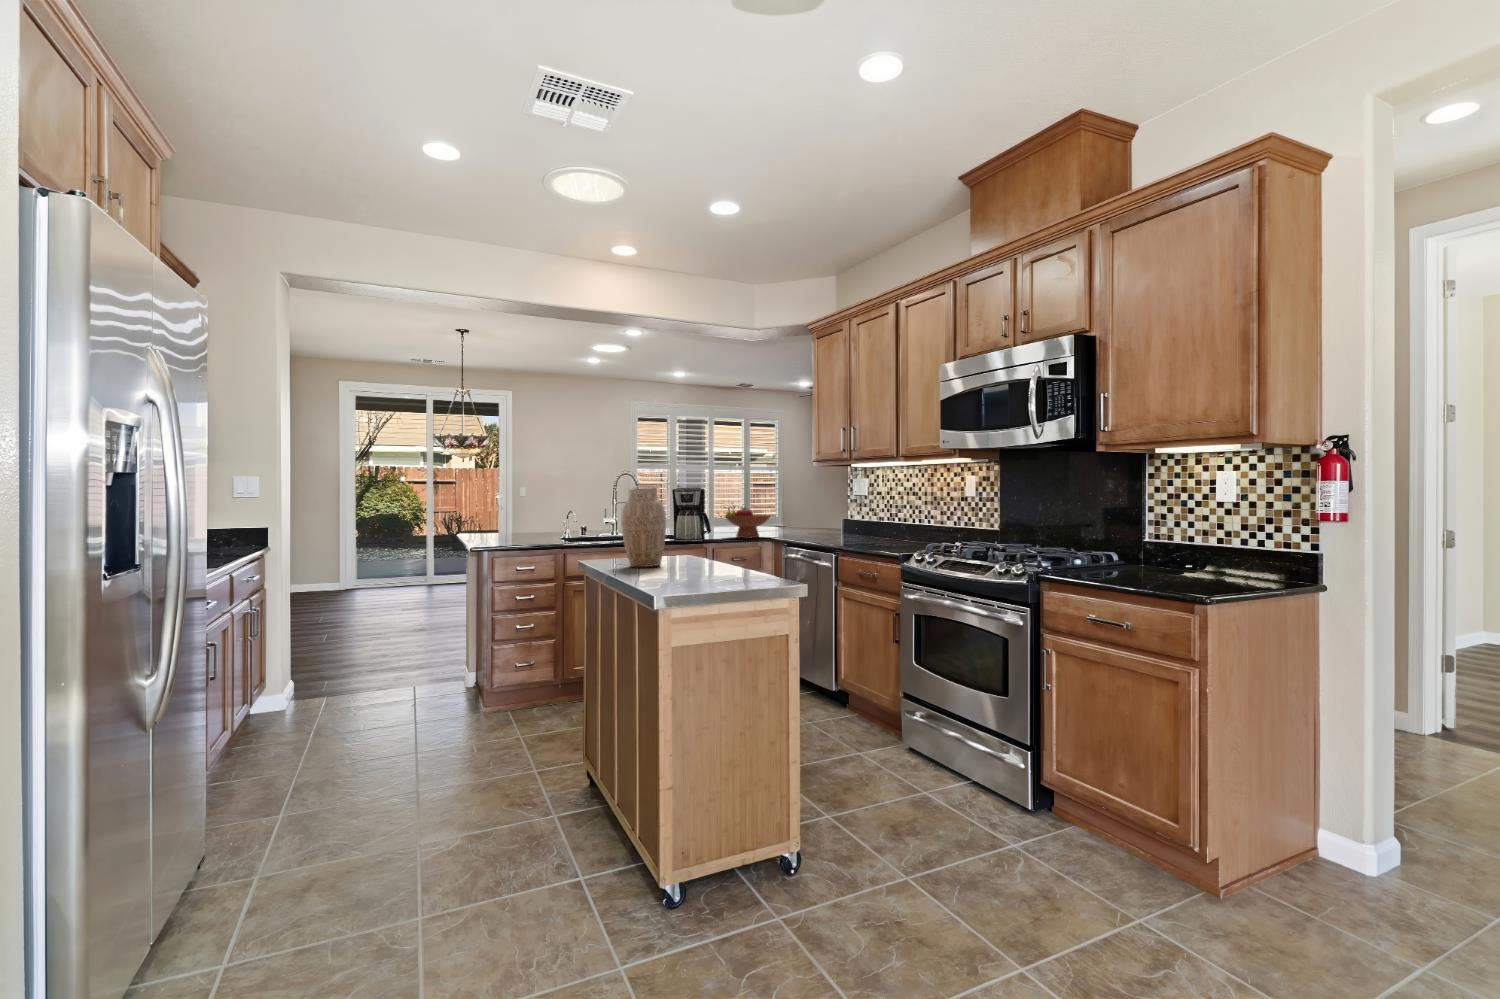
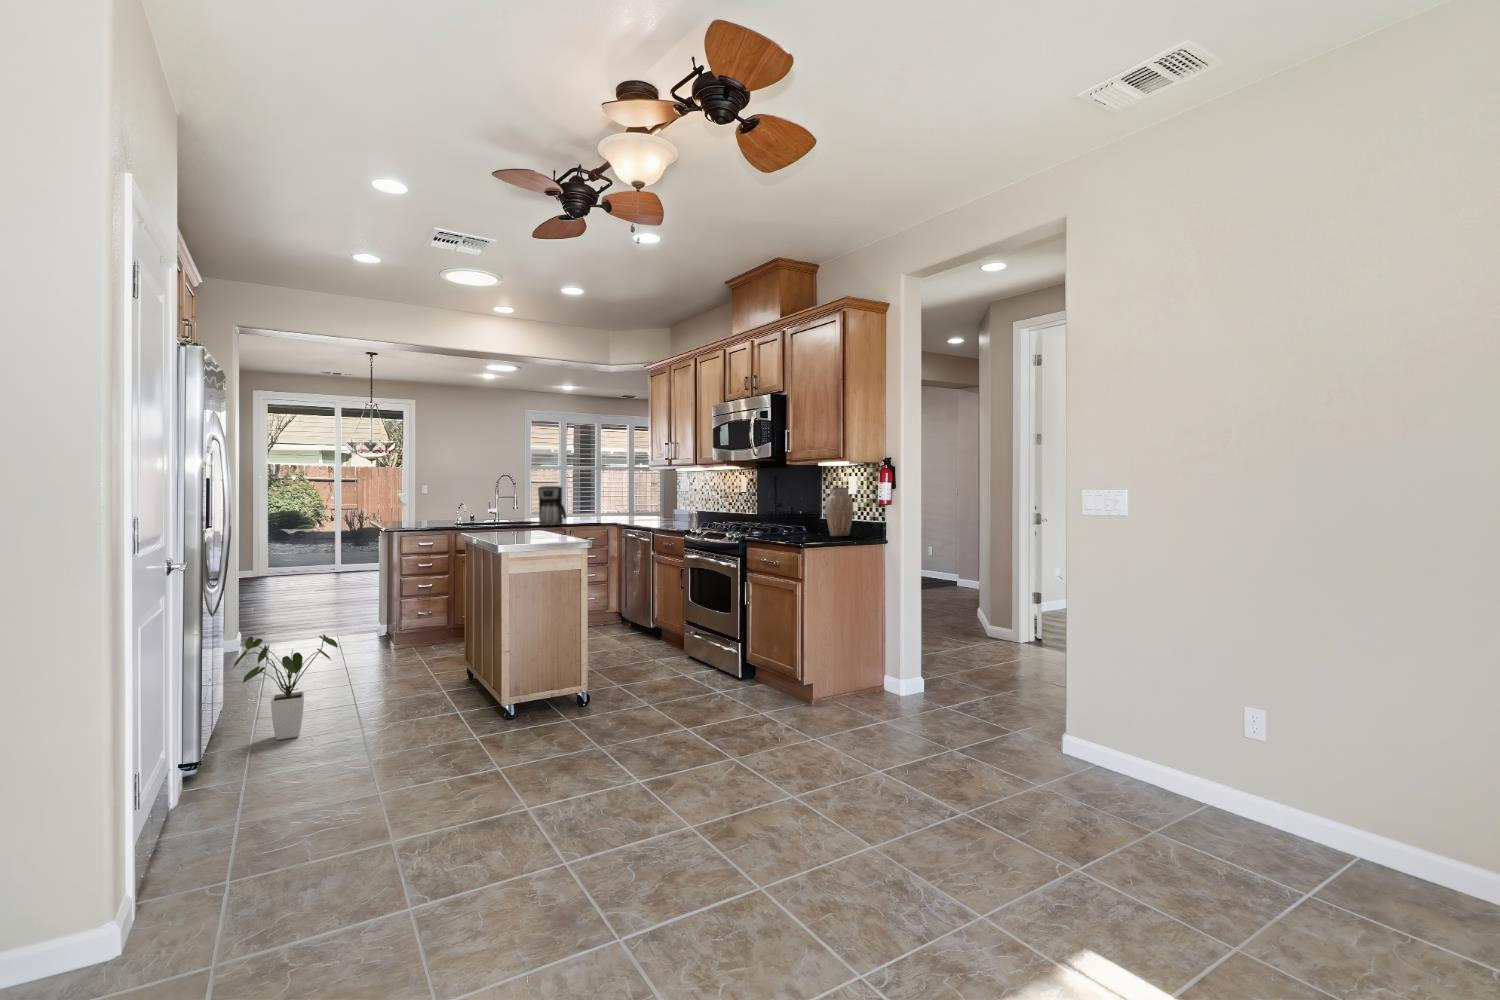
vase: present [621,487,666,567] -> present [826,487,853,536]
fruit bowl: present [725,507,770,538] -> none [580,500,616,523]
house plant: none [186,753,373,950] -> present [233,635,338,740]

